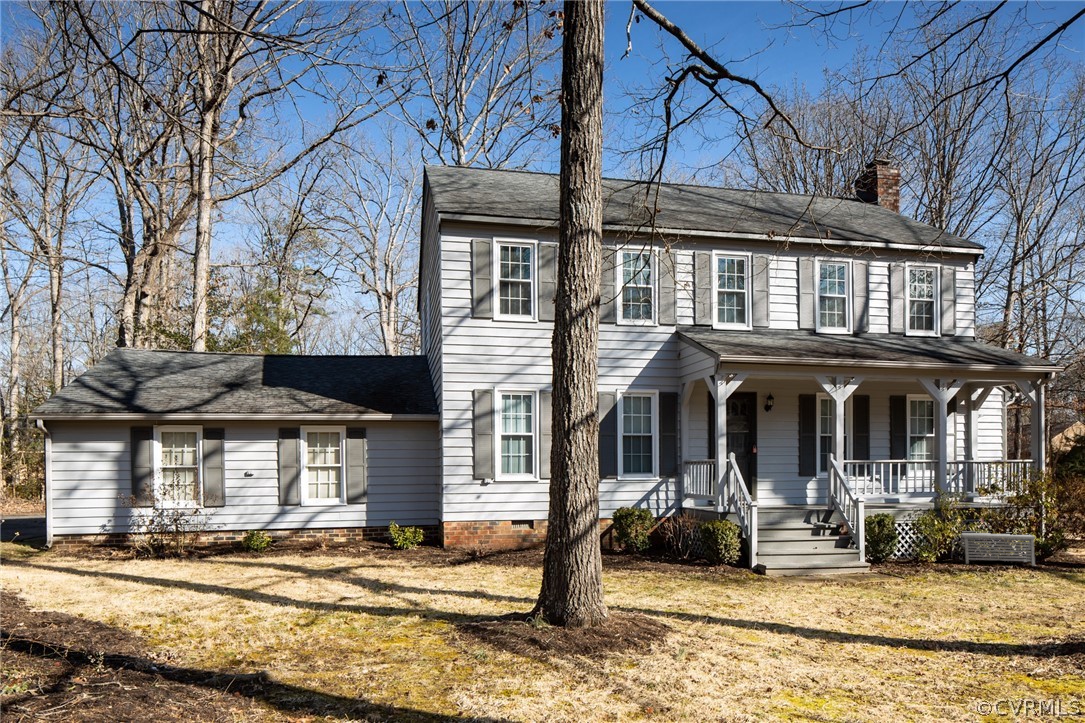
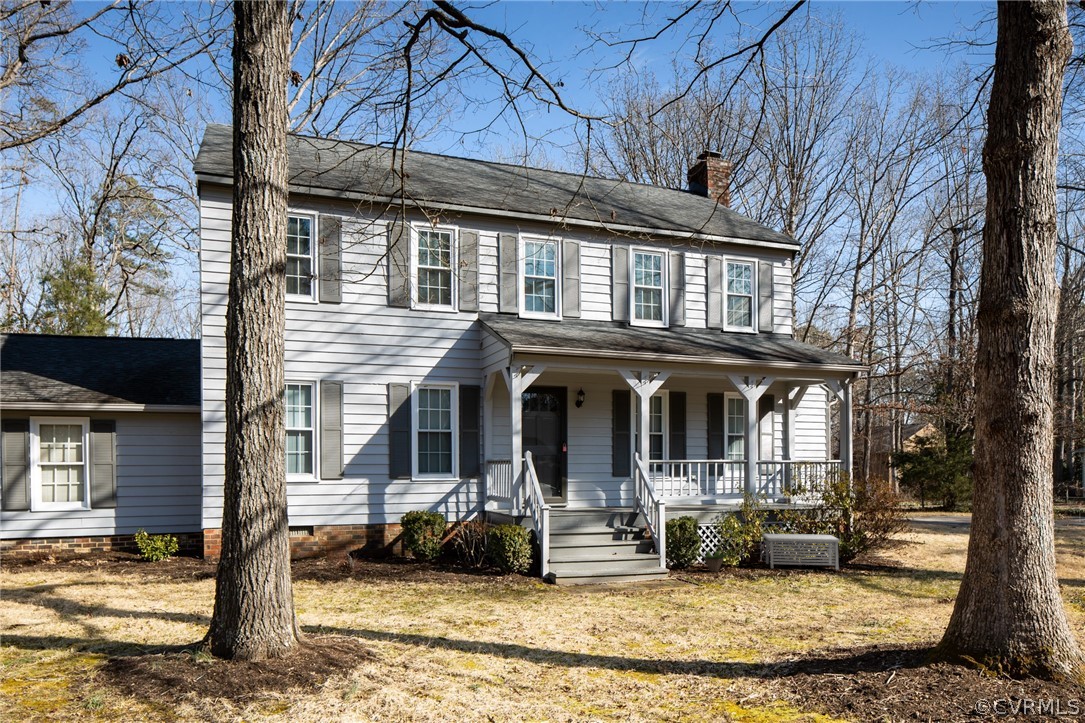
decorative plant: none [892,545,927,565] -> present [699,550,729,572]

